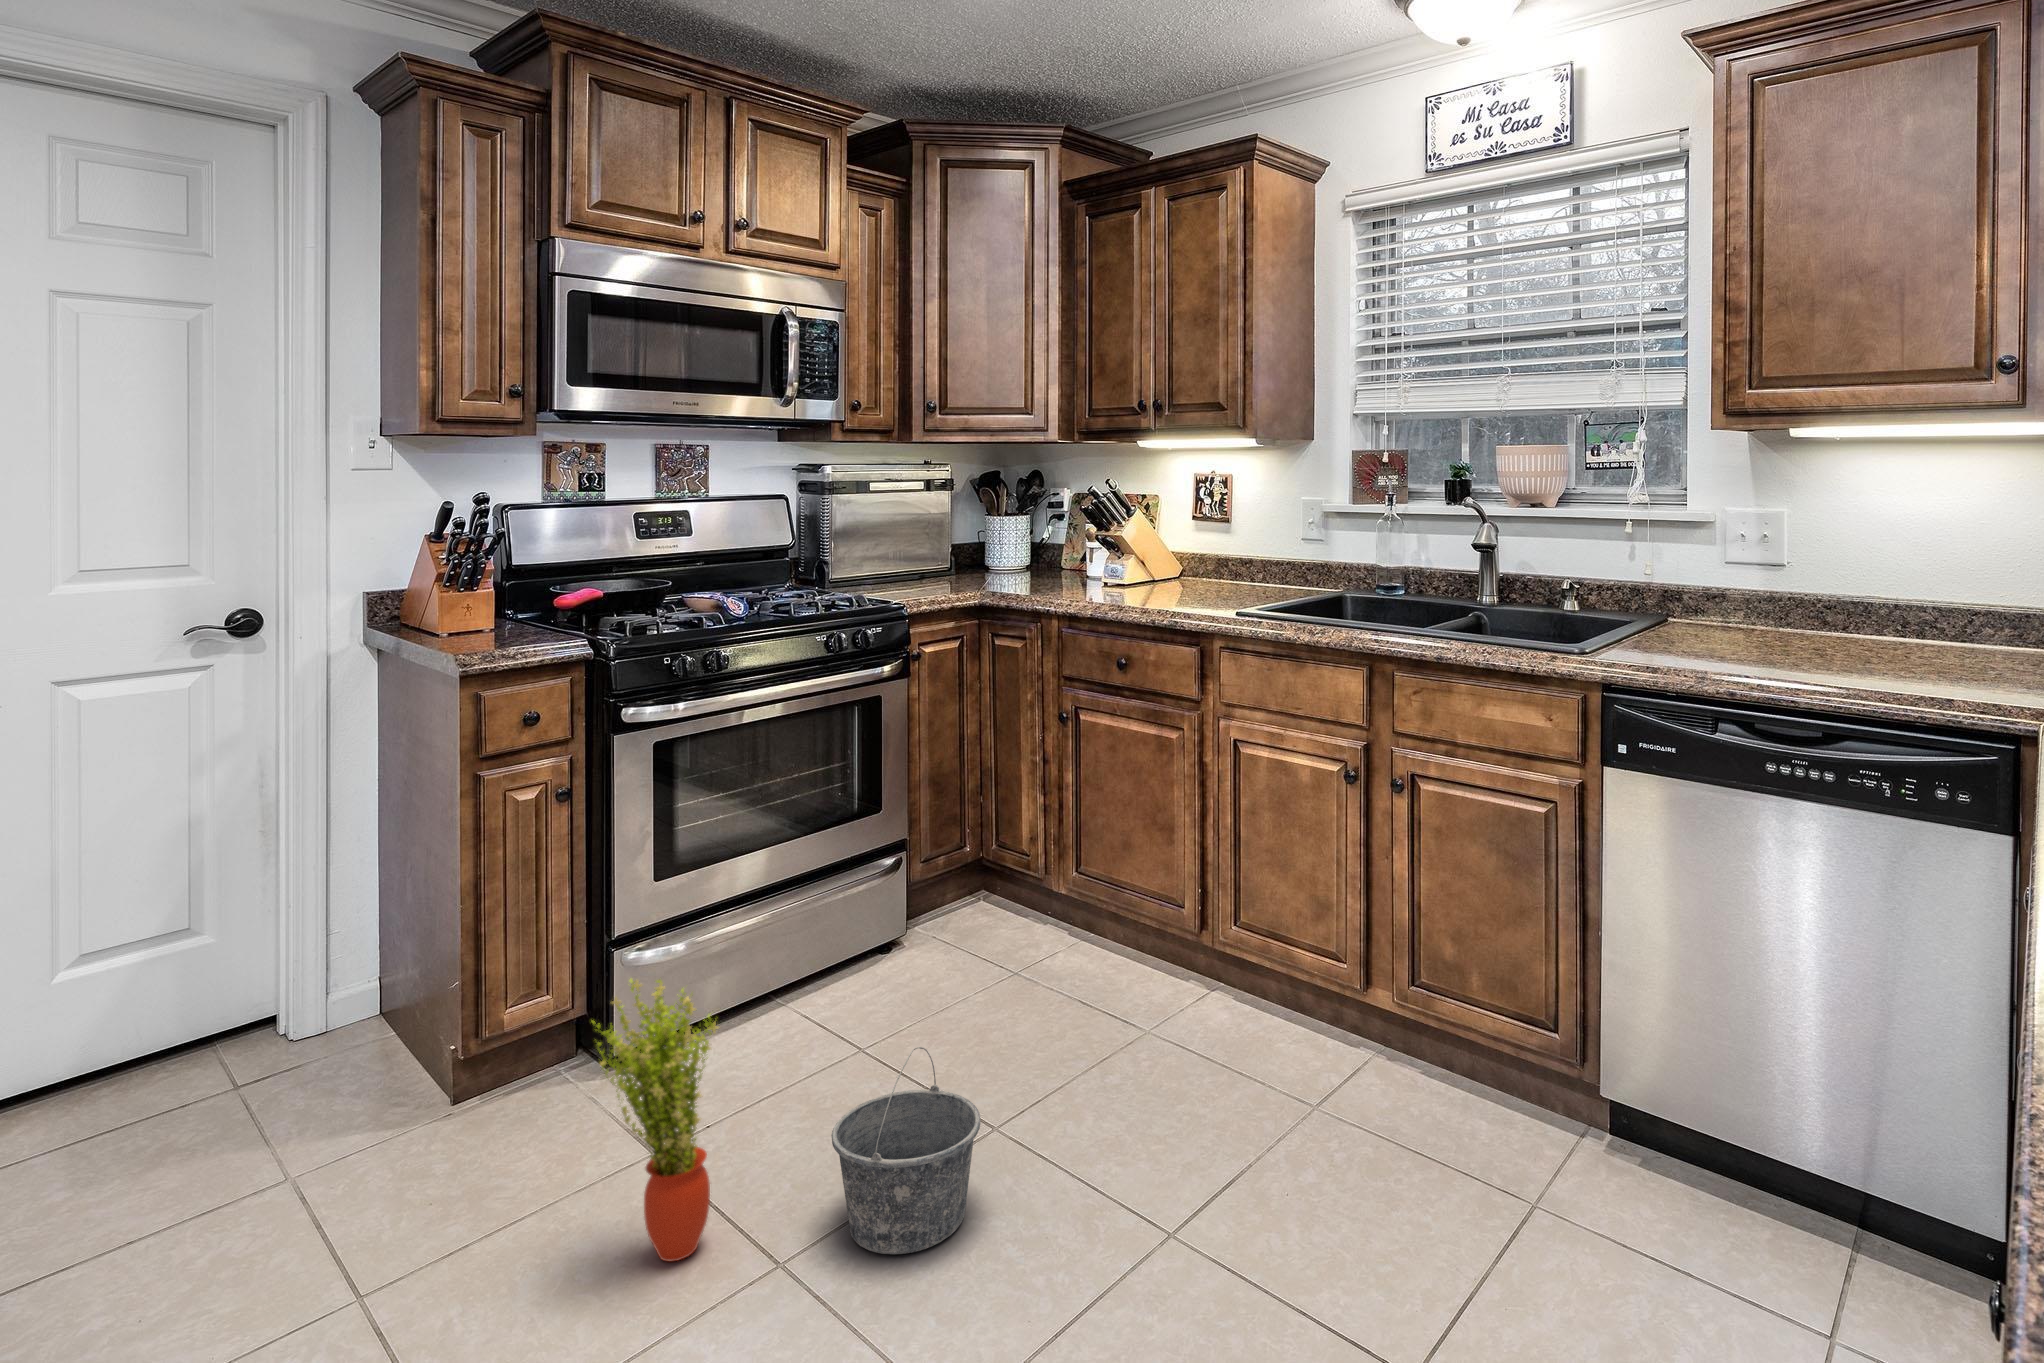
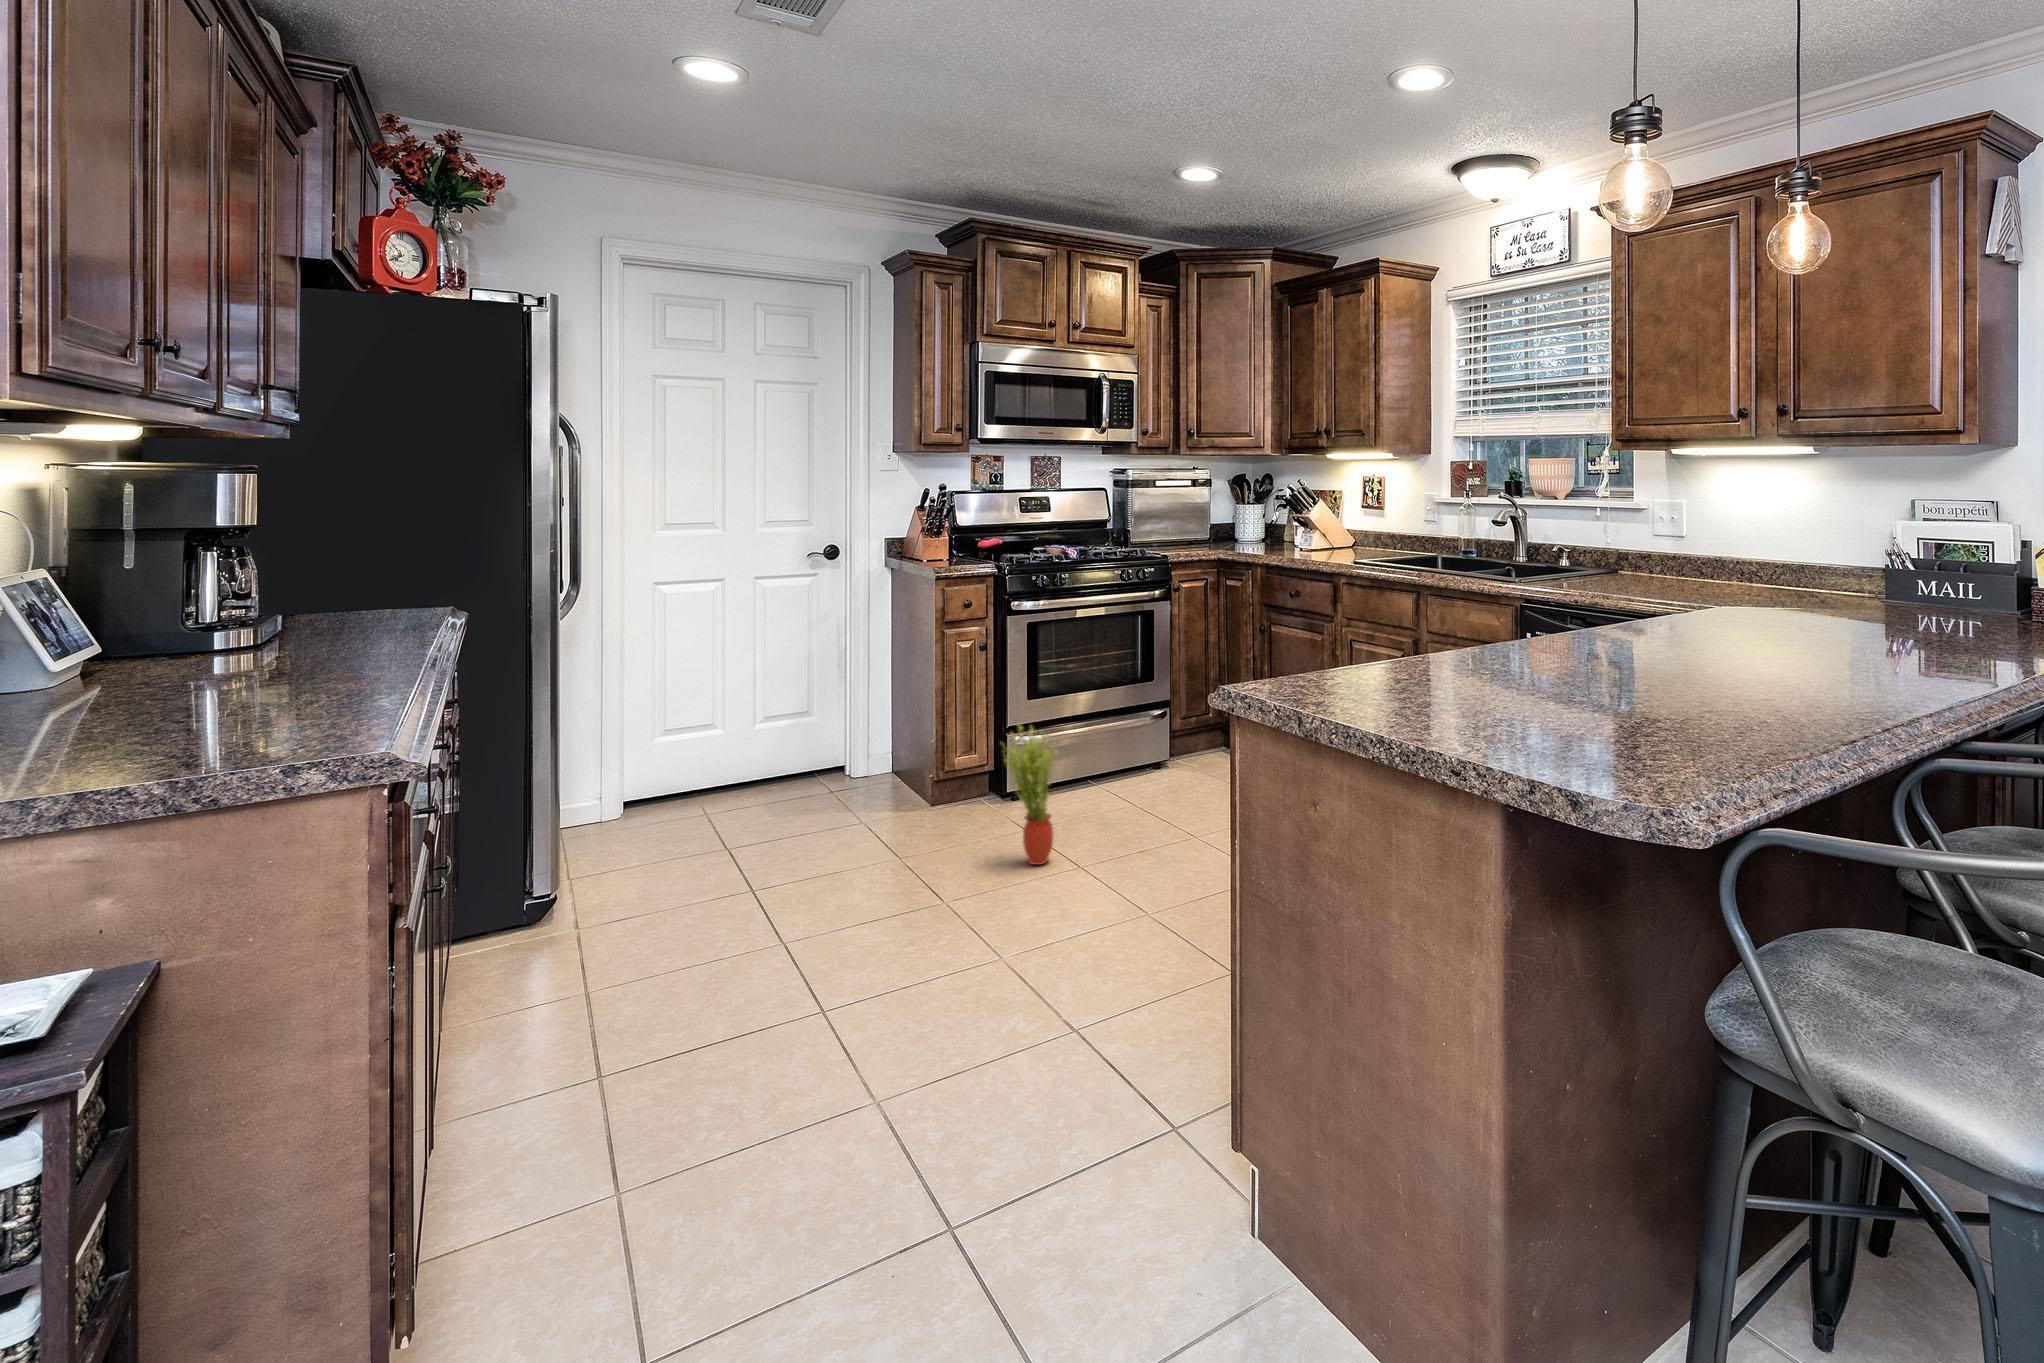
bucket: present [831,1047,981,1254] -> none [1111,773,1186,873]

